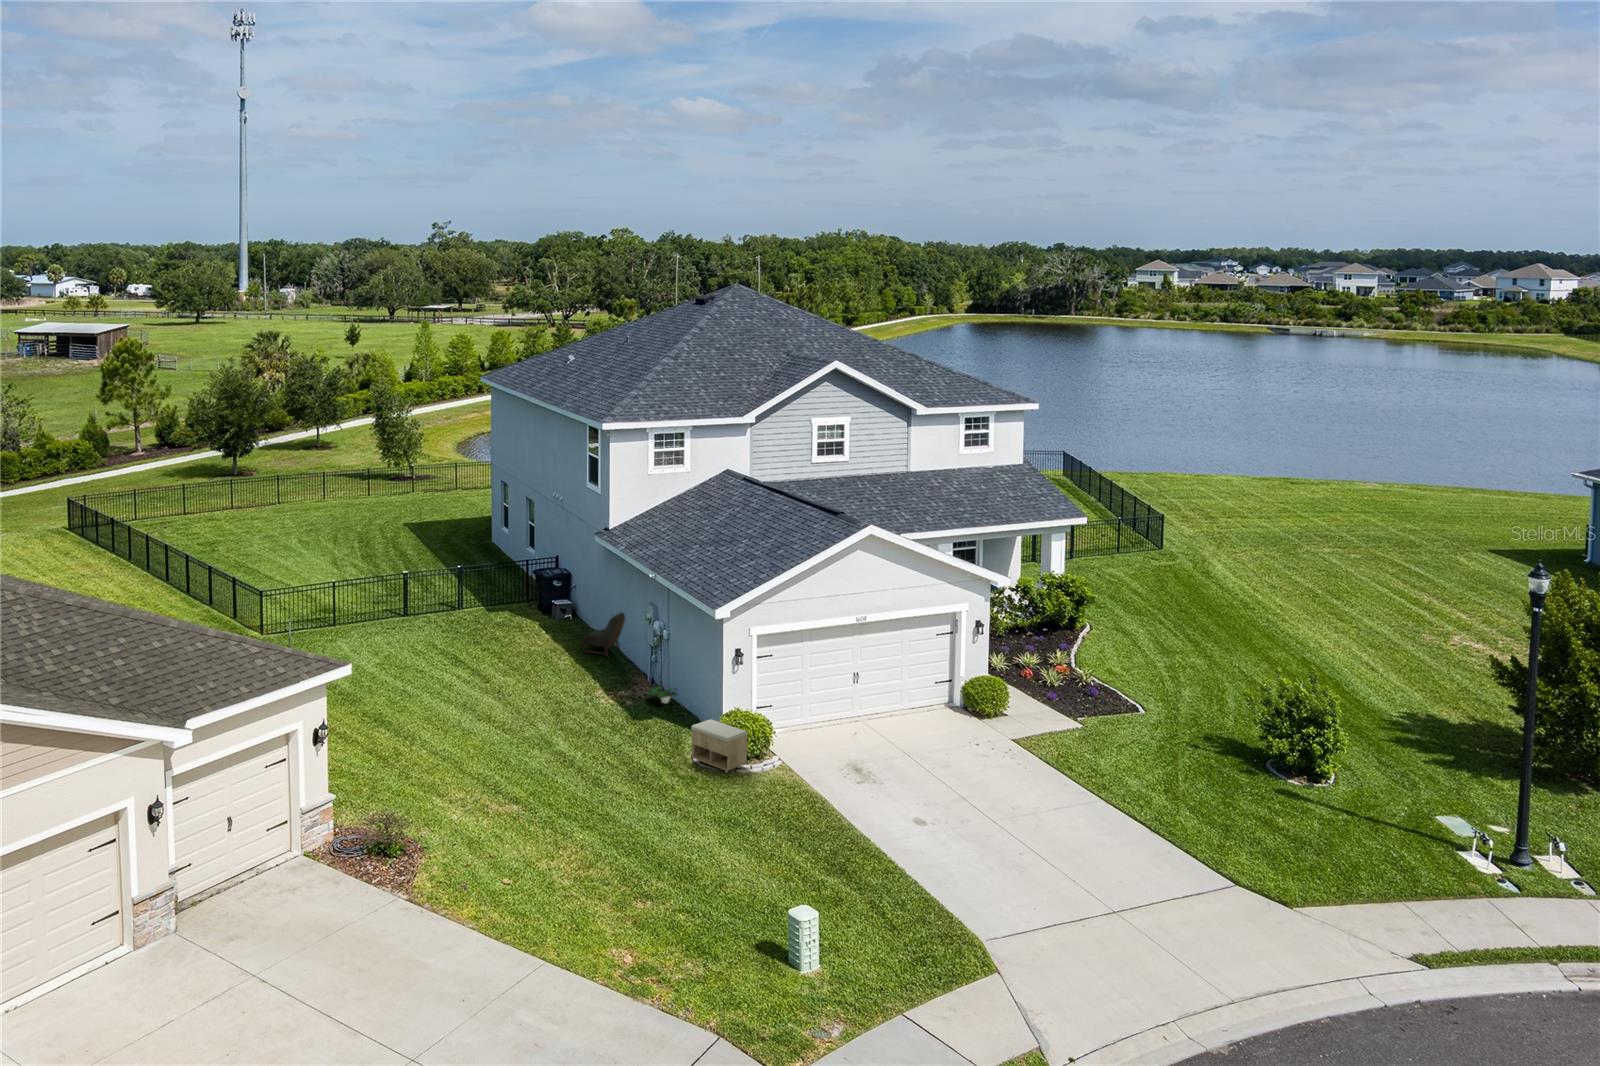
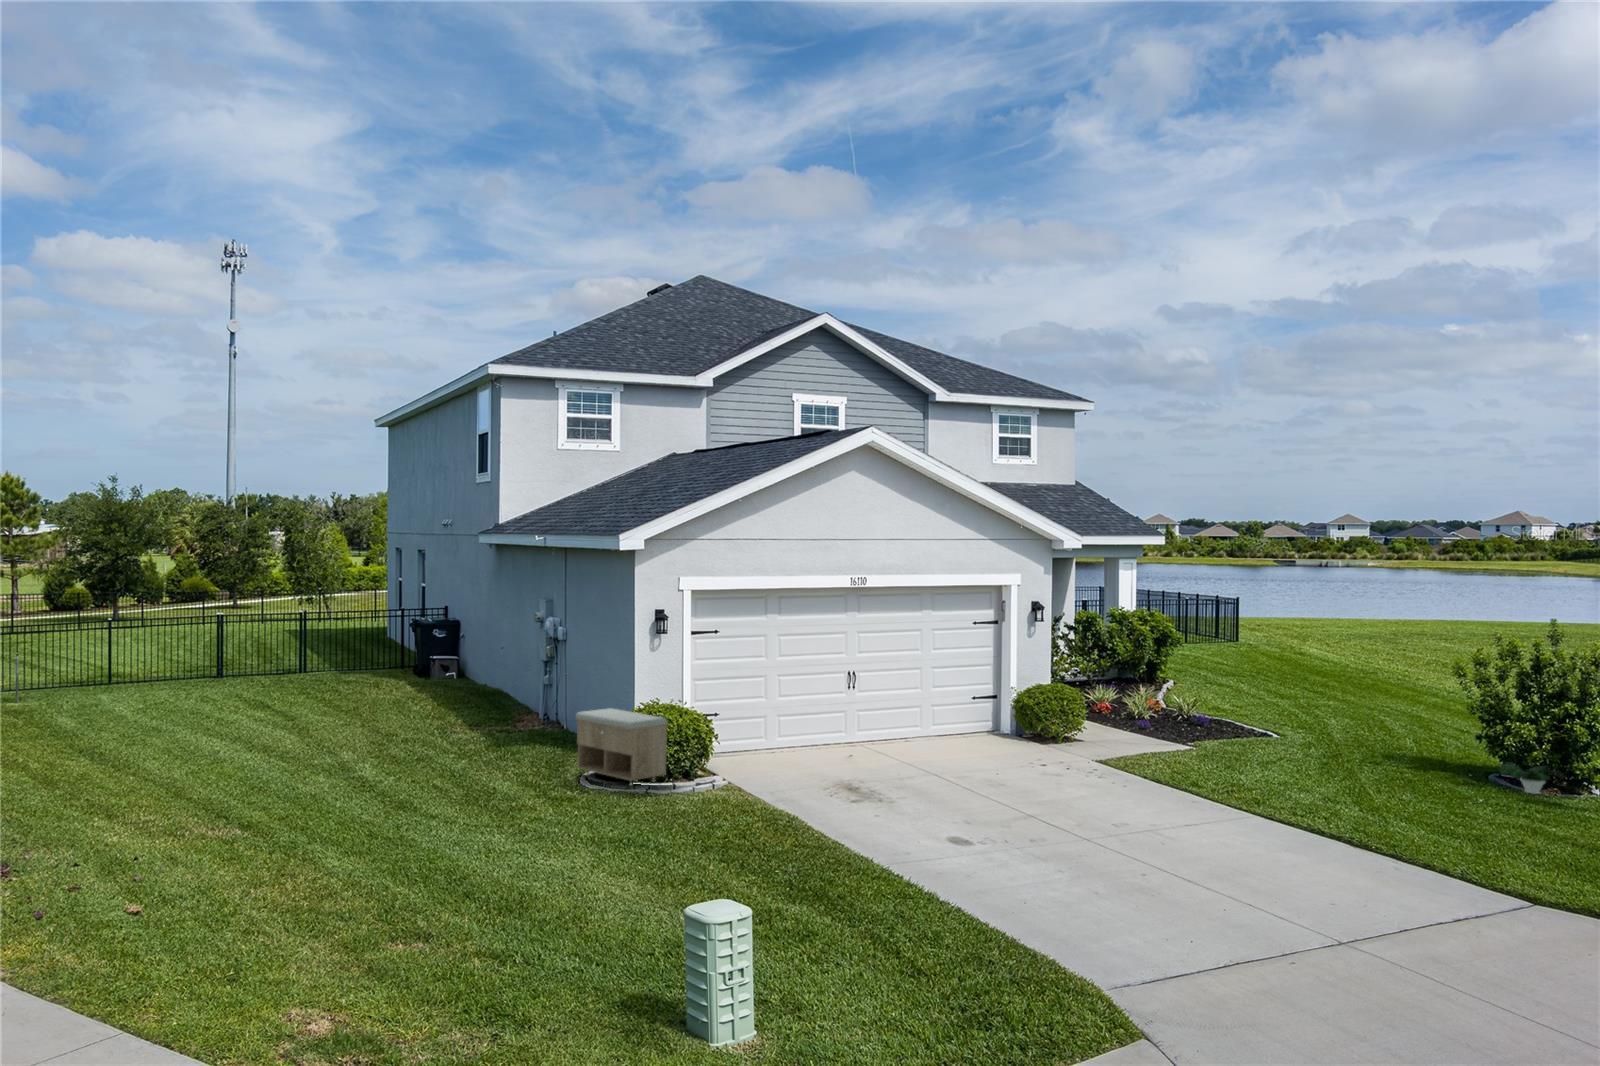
lounge chair: present [582,612,625,656] -> none [456,628,524,690]
potted plant: present [648,685,678,703] -> present [1499,763,1566,794]

